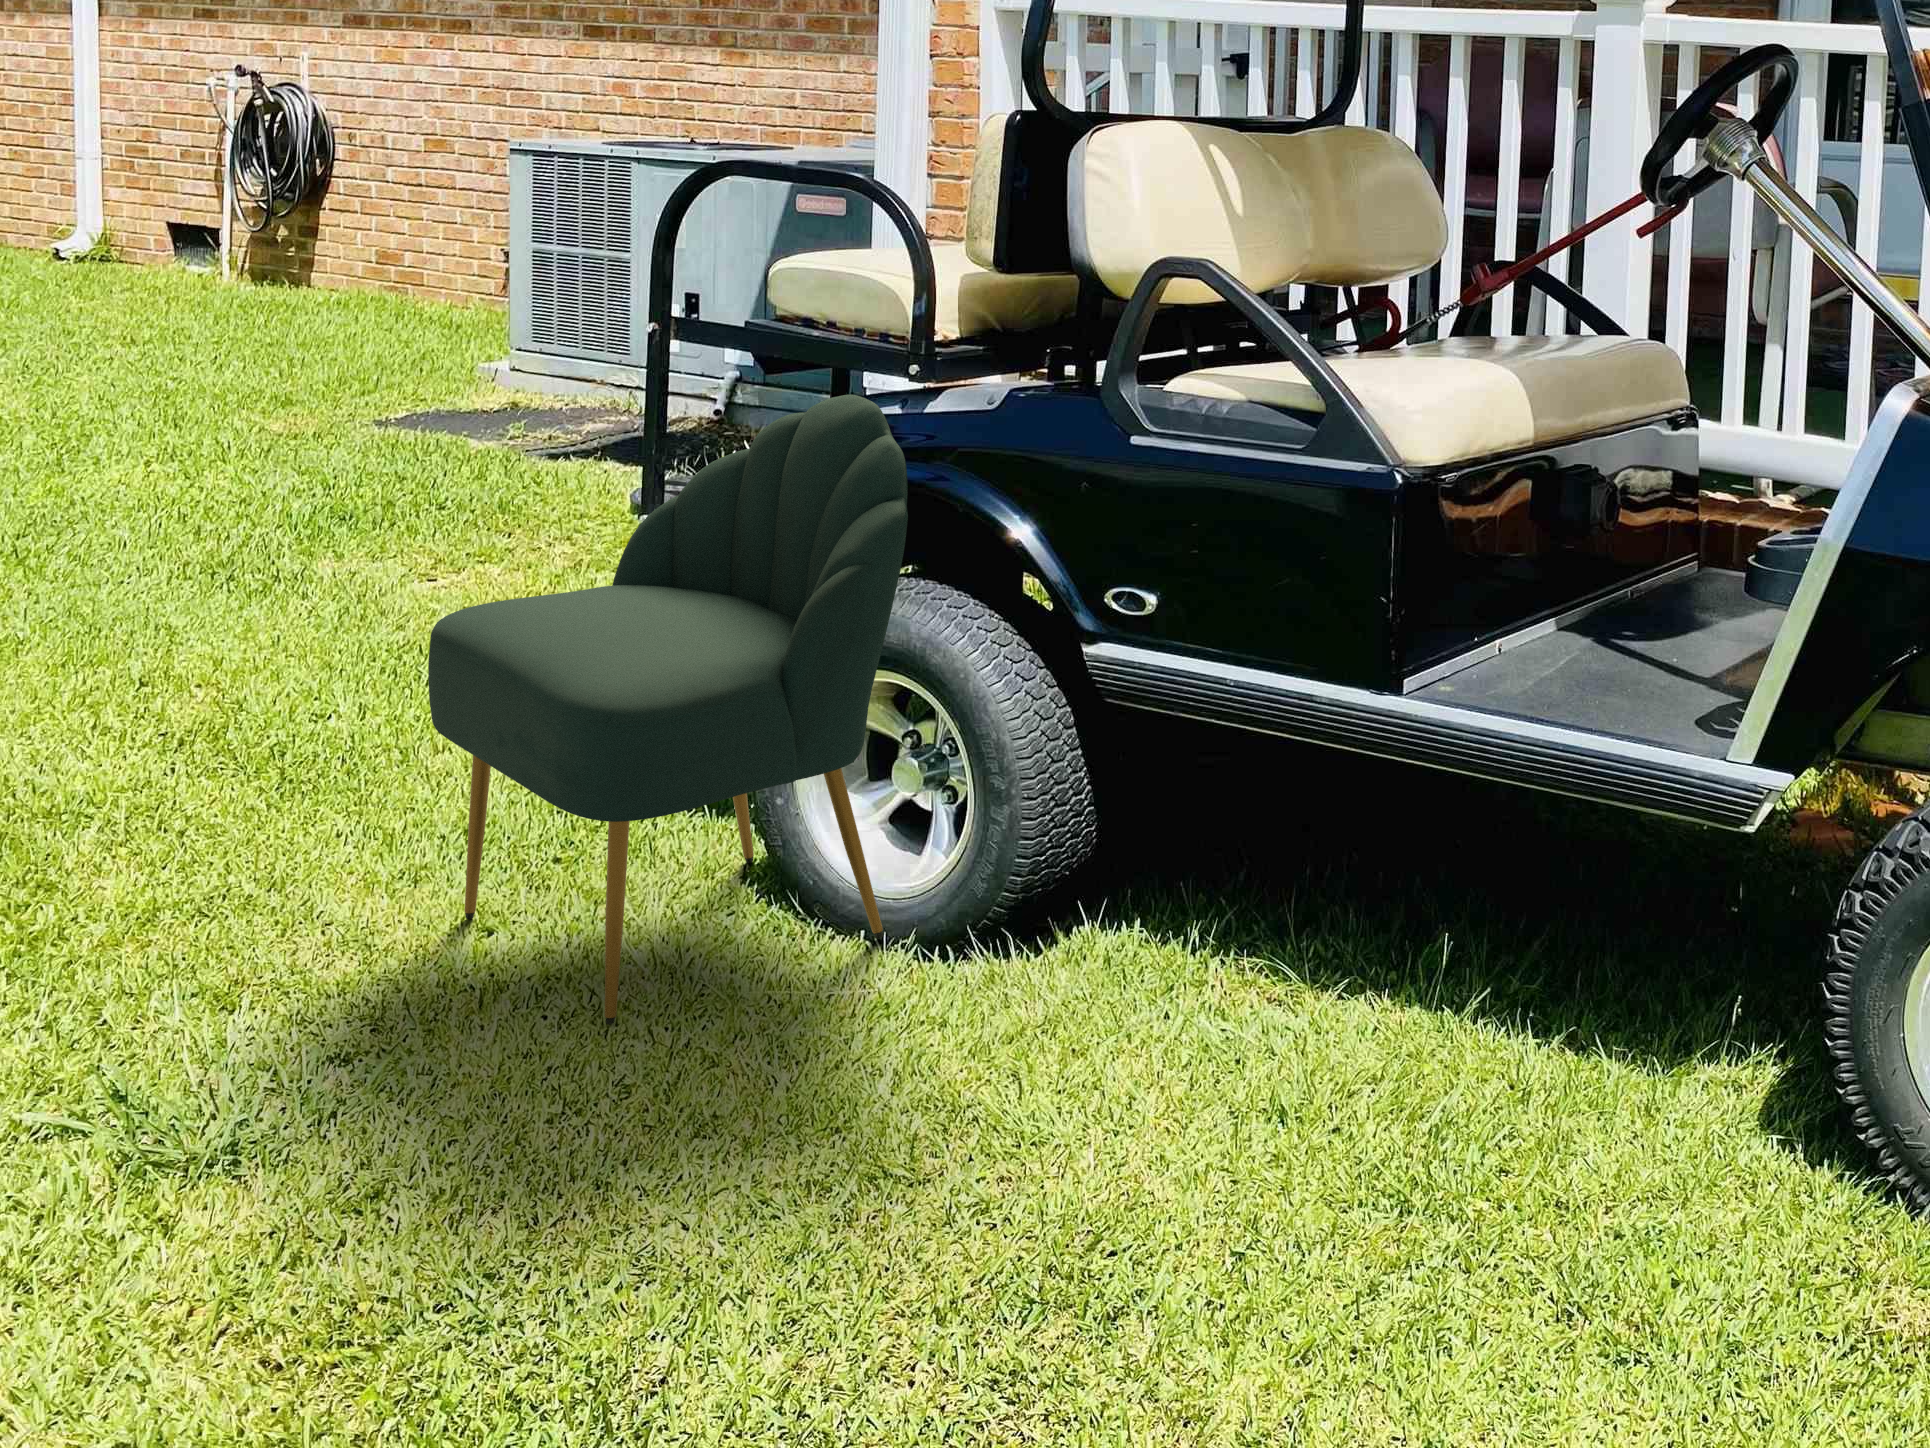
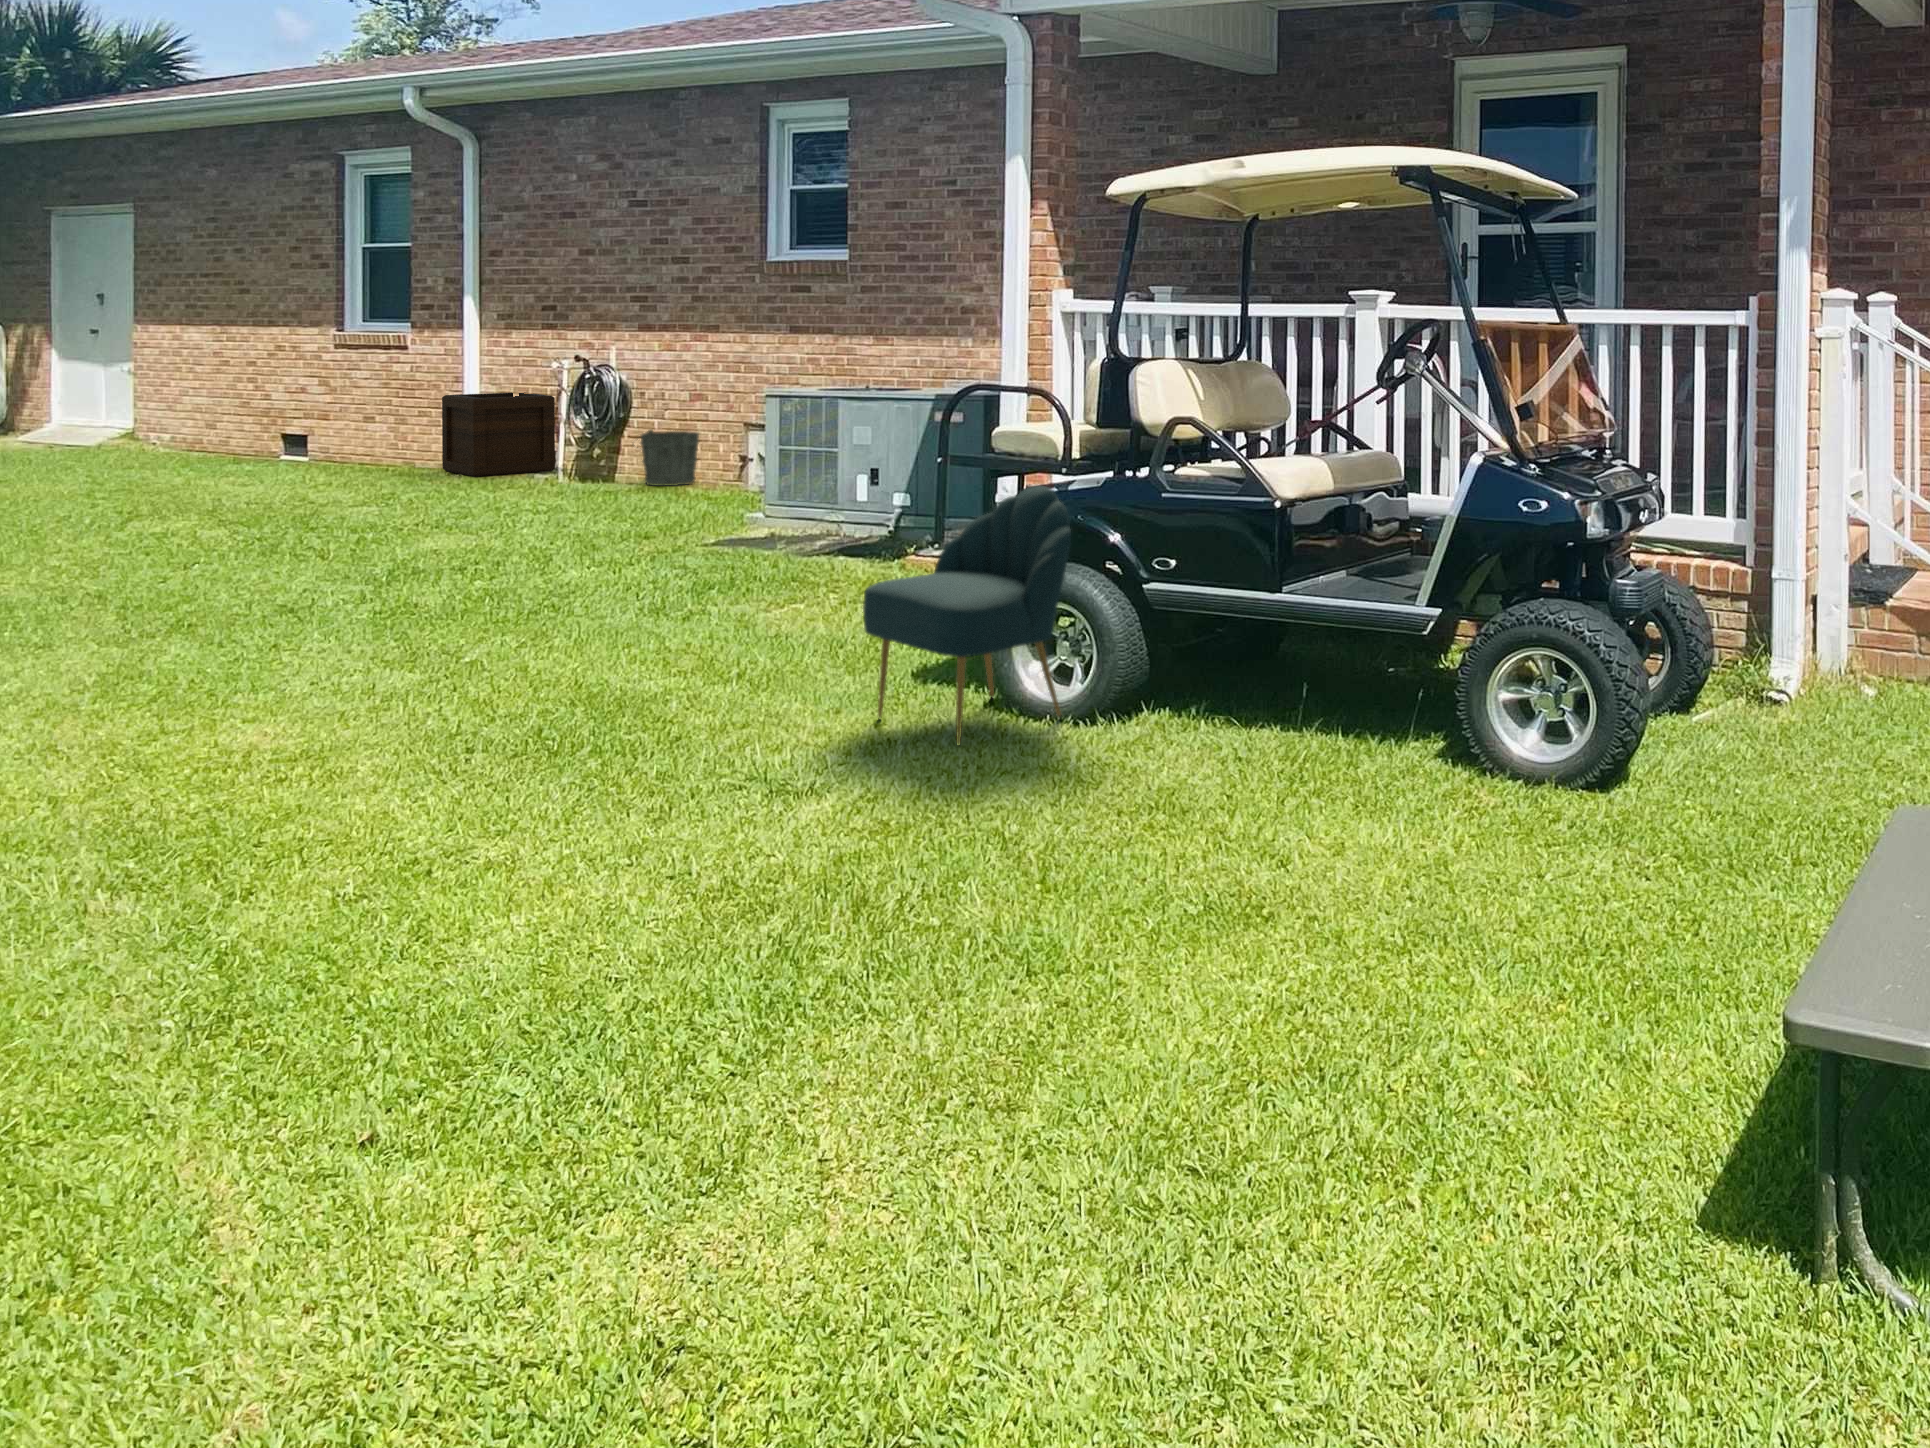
wooden crate: none [25,126,214,269] -> present [442,392,555,477]
bucket: none [325,200,443,300] -> present [640,430,699,486]

